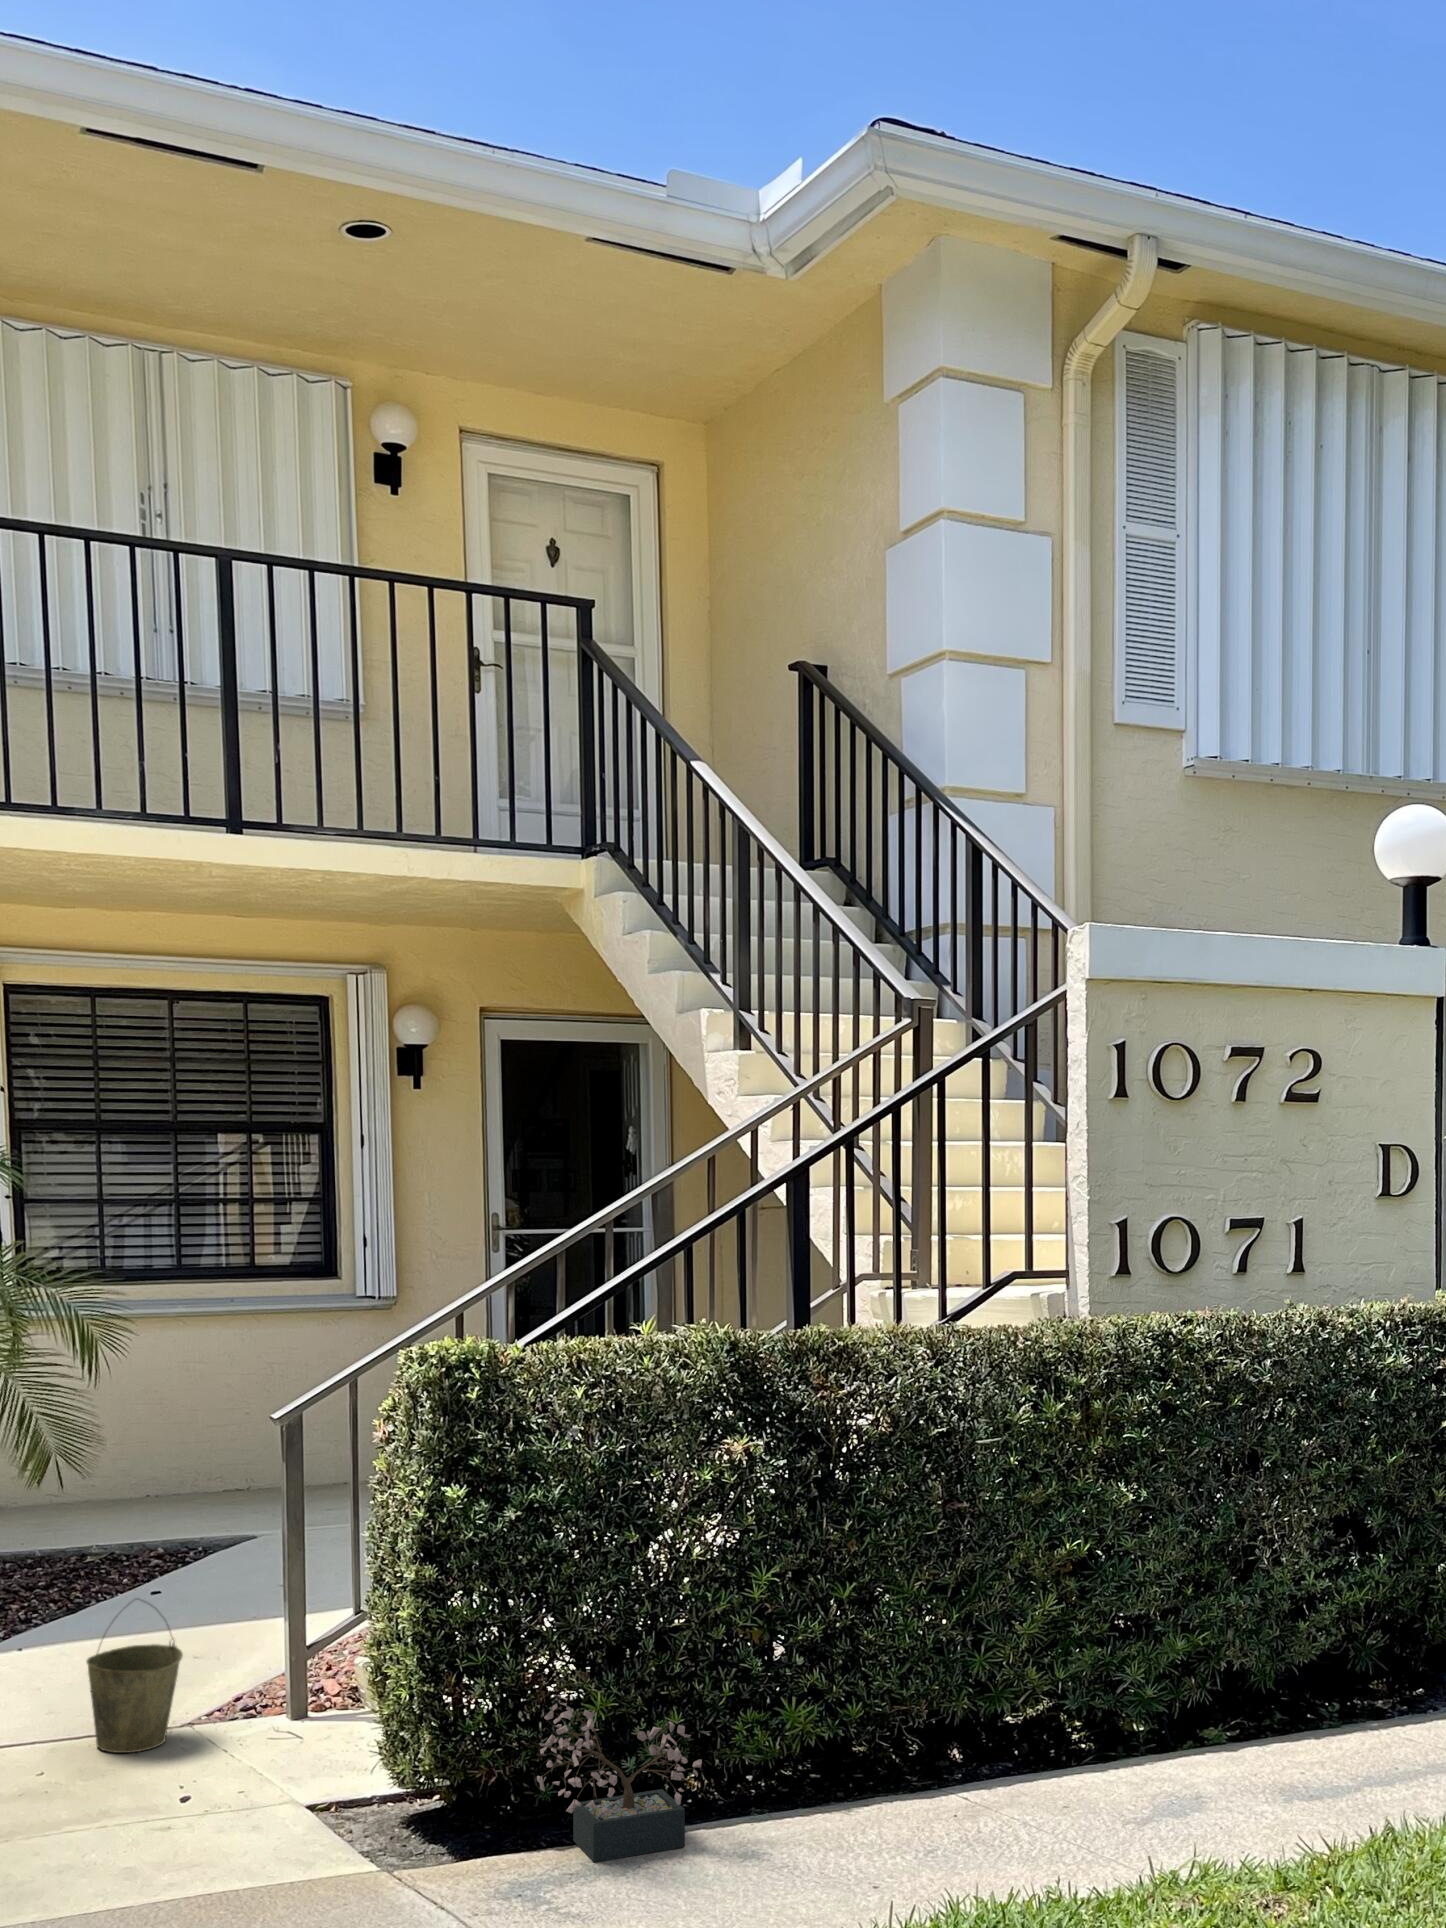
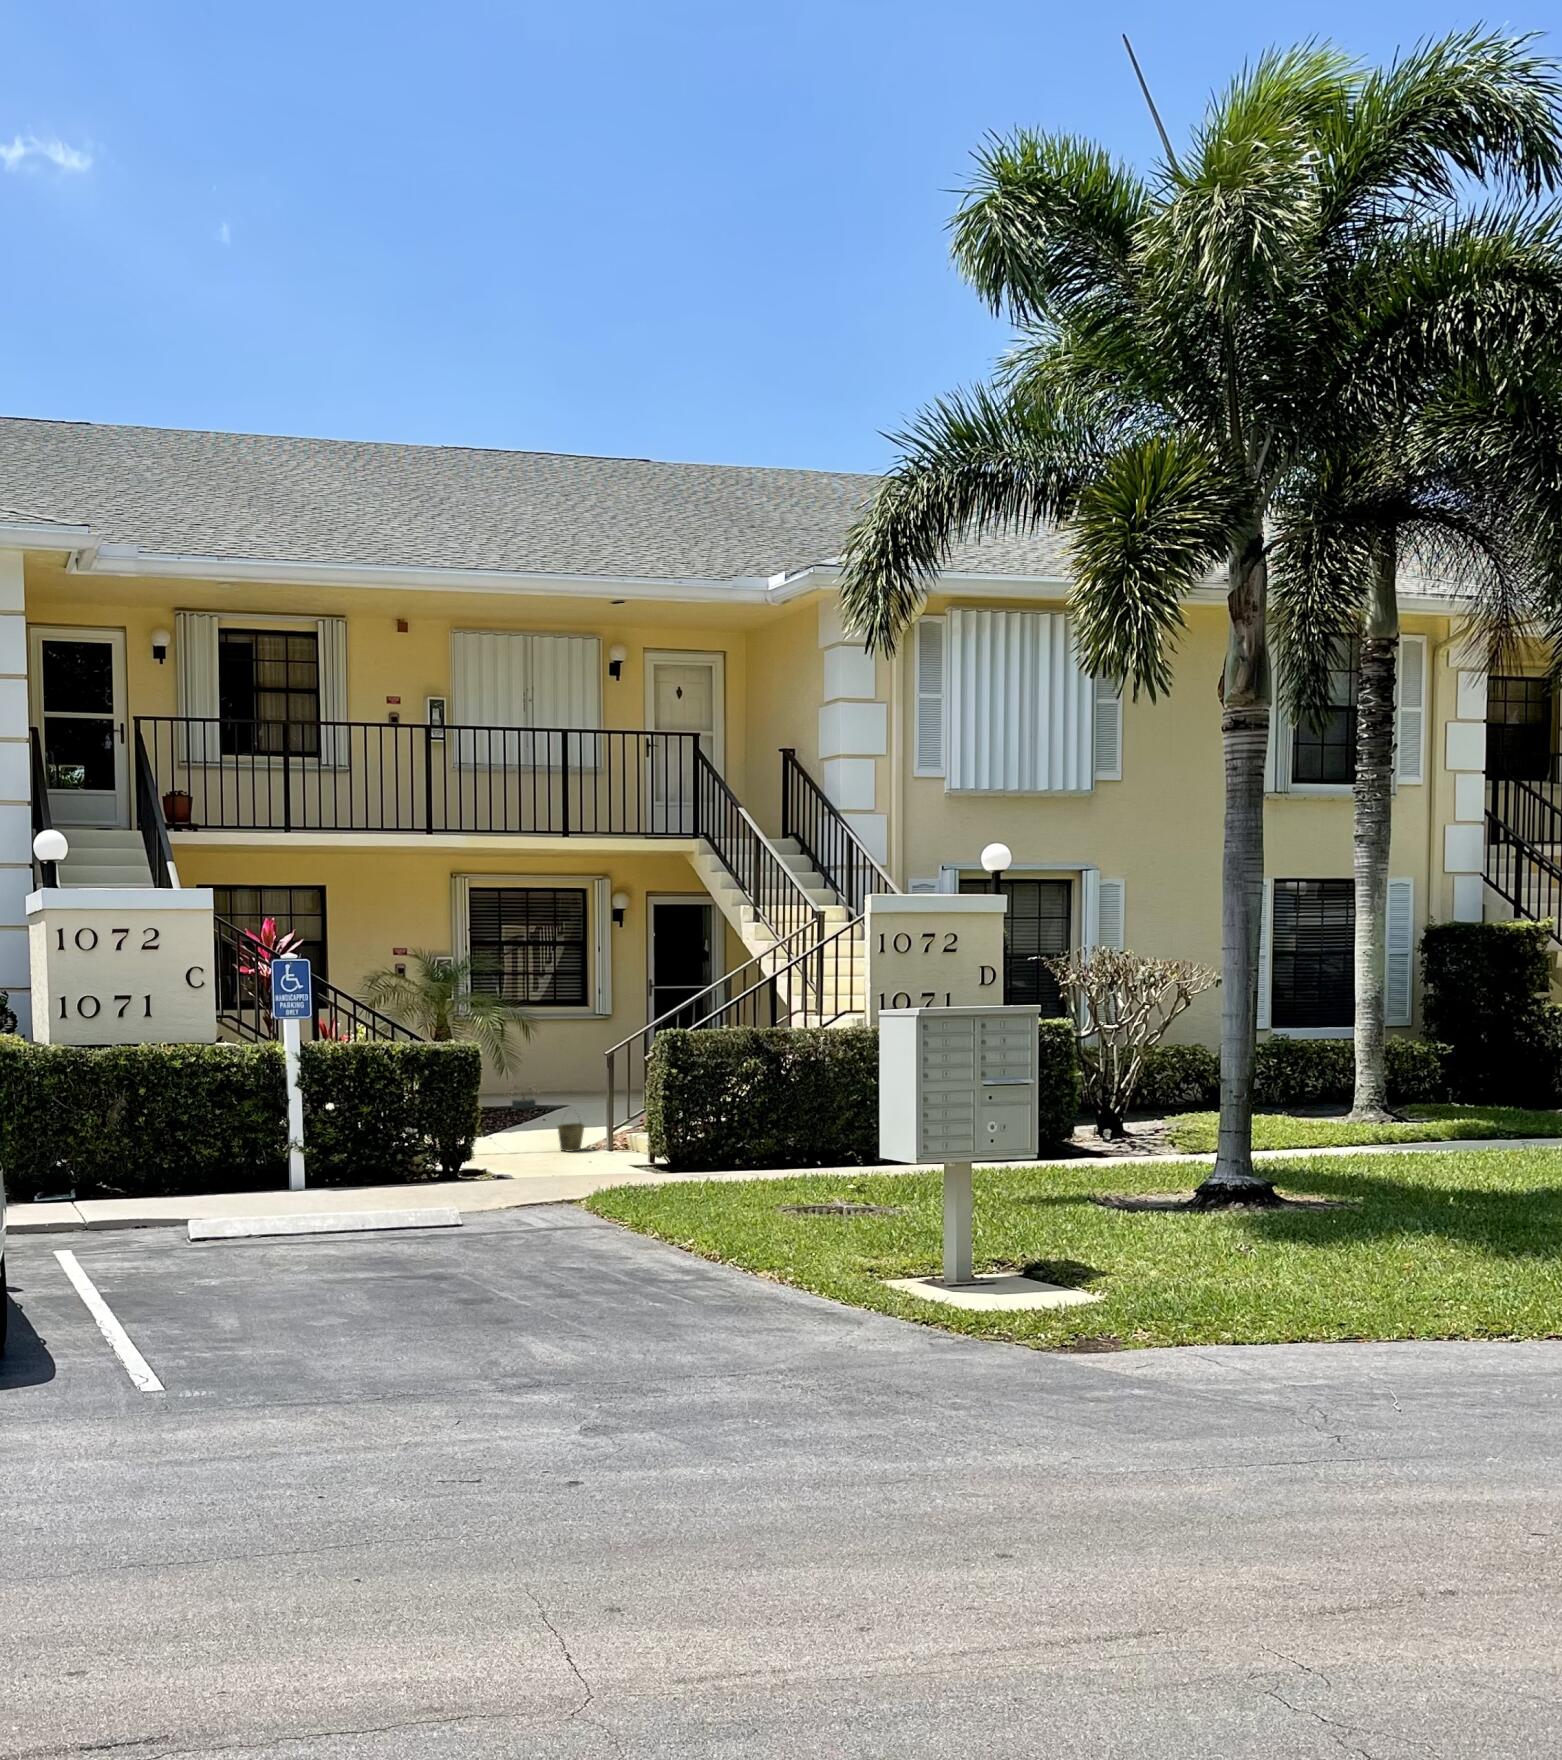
decorative plant: present [537,1704,702,1862] -> present [508,1081,536,1109]

